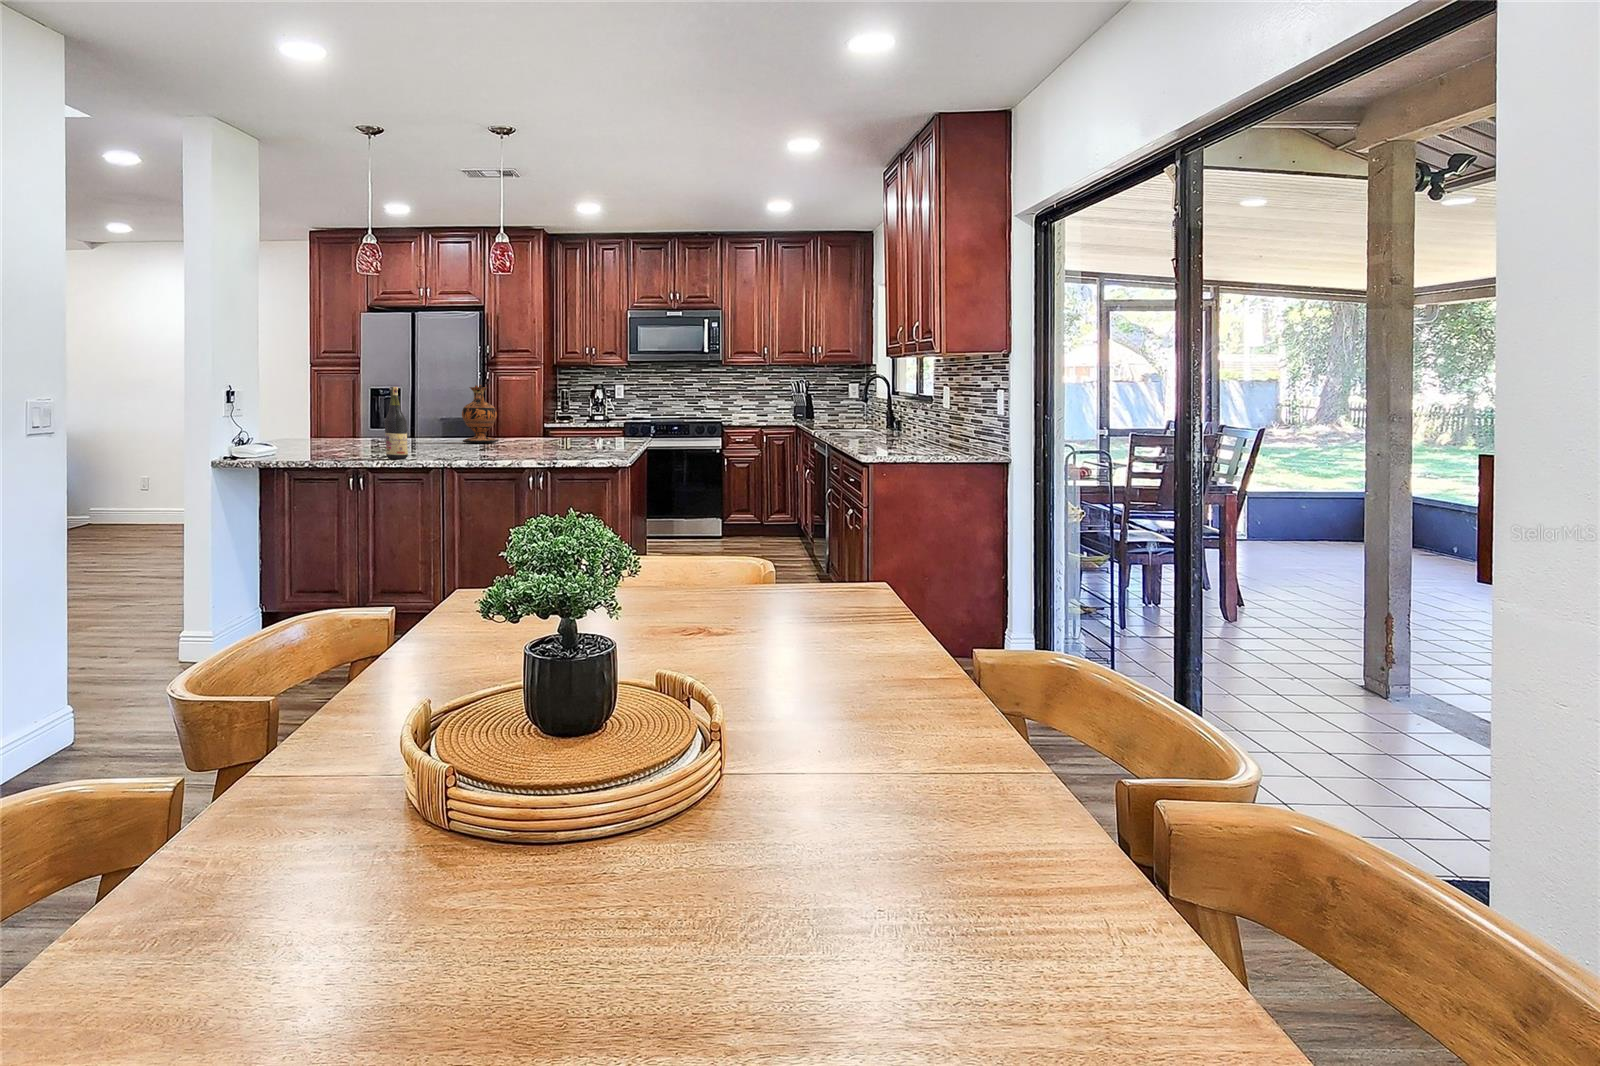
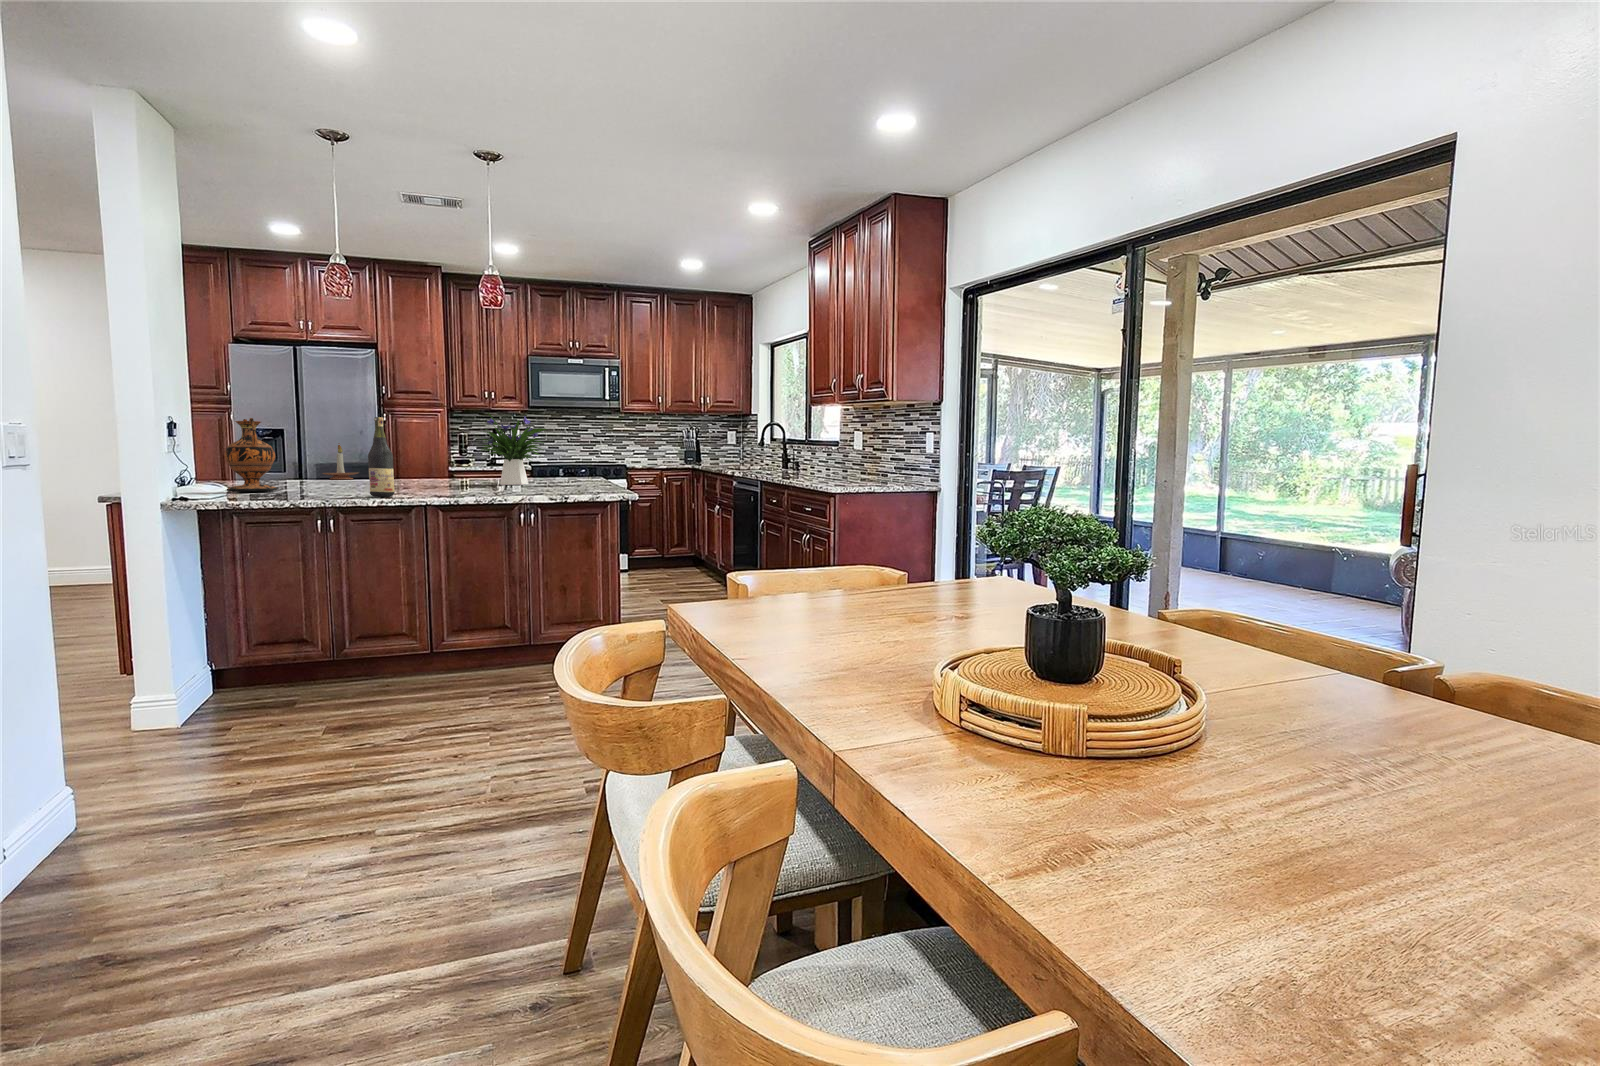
flower arrangement: none [515,375,587,446] -> present [482,413,546,485]
vase: present [462,385,498,443] -> present [225,418,278,492]
candle holder: none [424,401,458,436] -> present [323,445,358,479]

